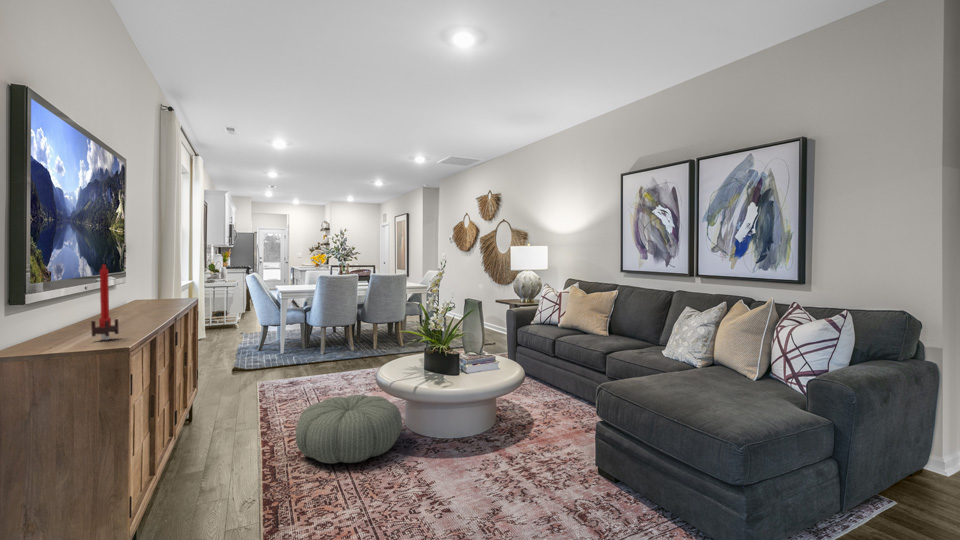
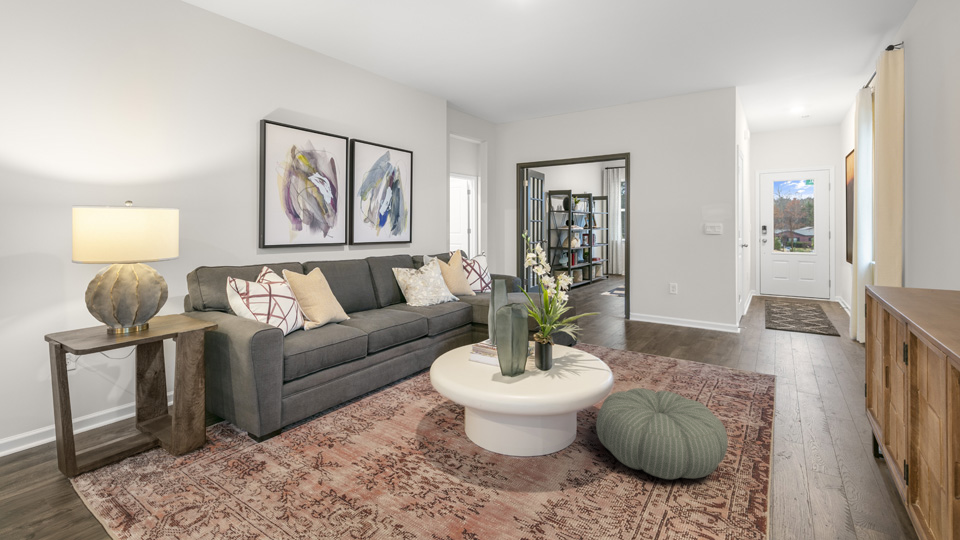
candle: present [91,265,119,340] -> none [916,240,938,301]

